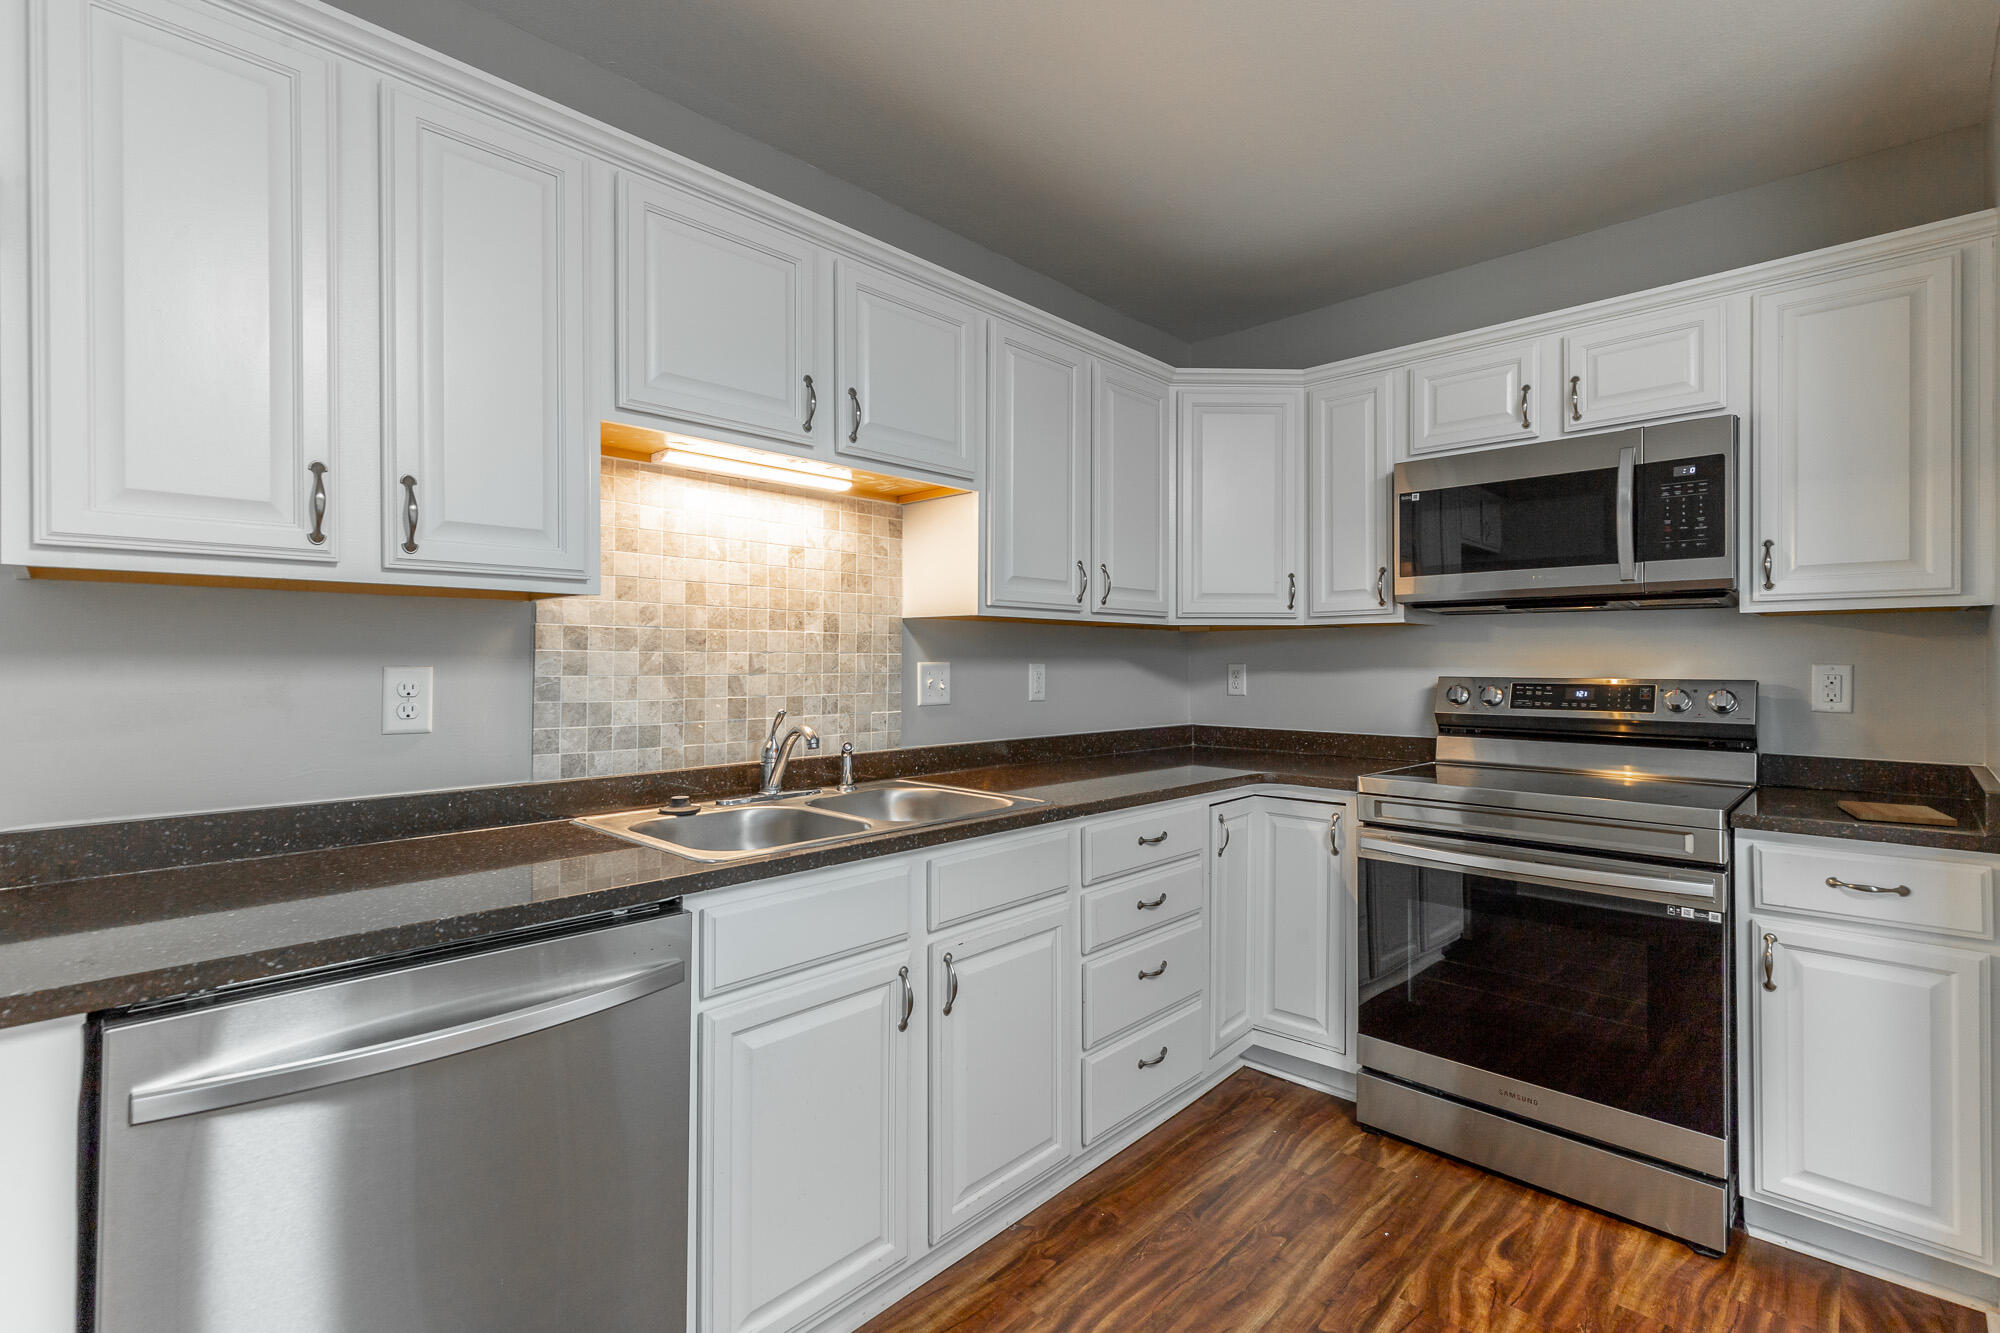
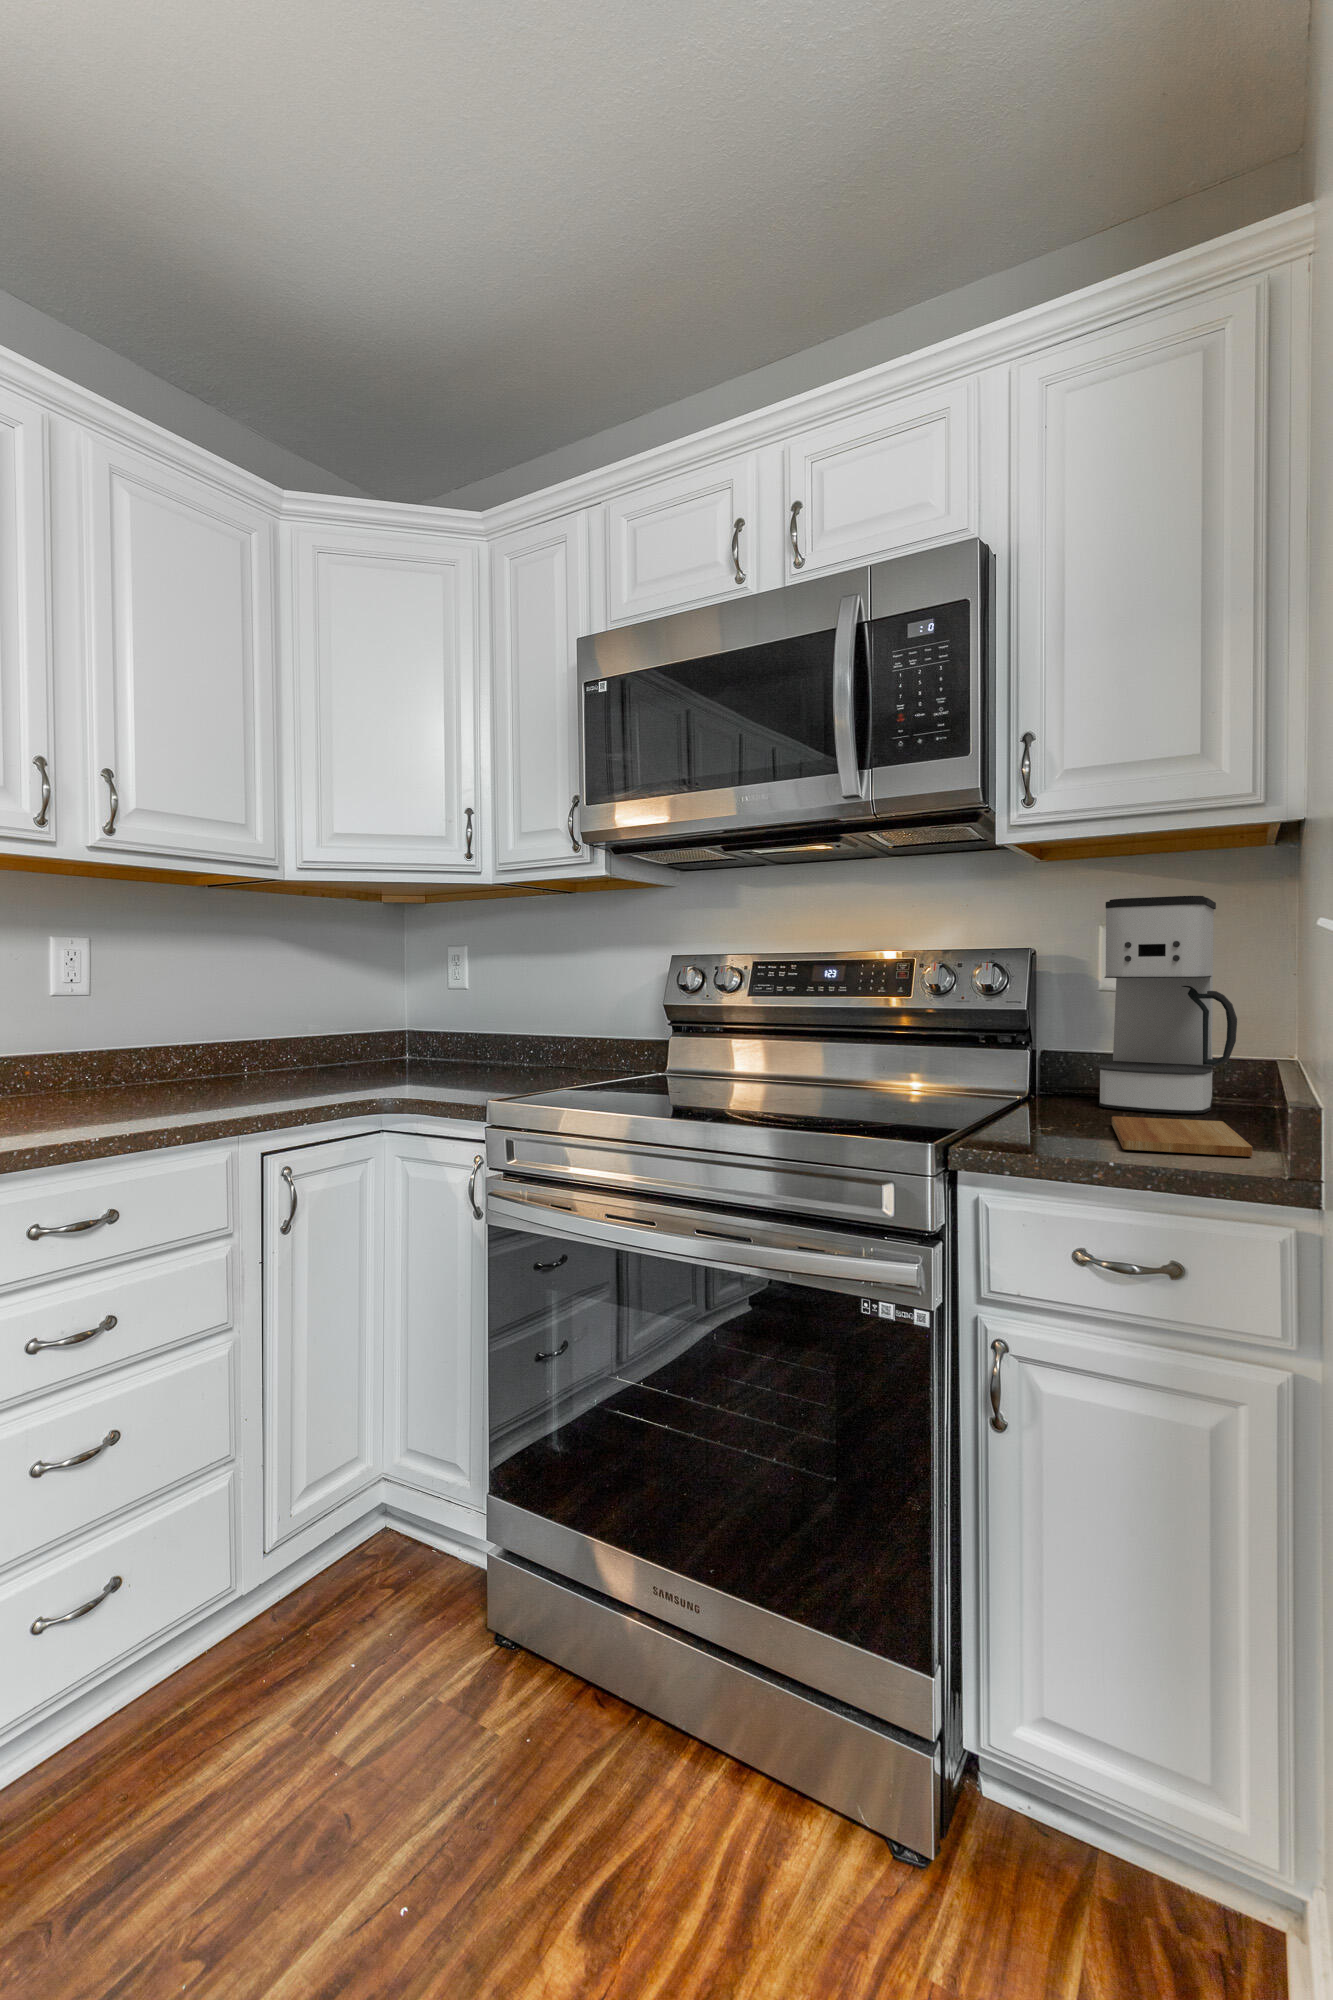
coffee maker: none [1816,651,1932,802] -> present [1099,896,1237,1114]

